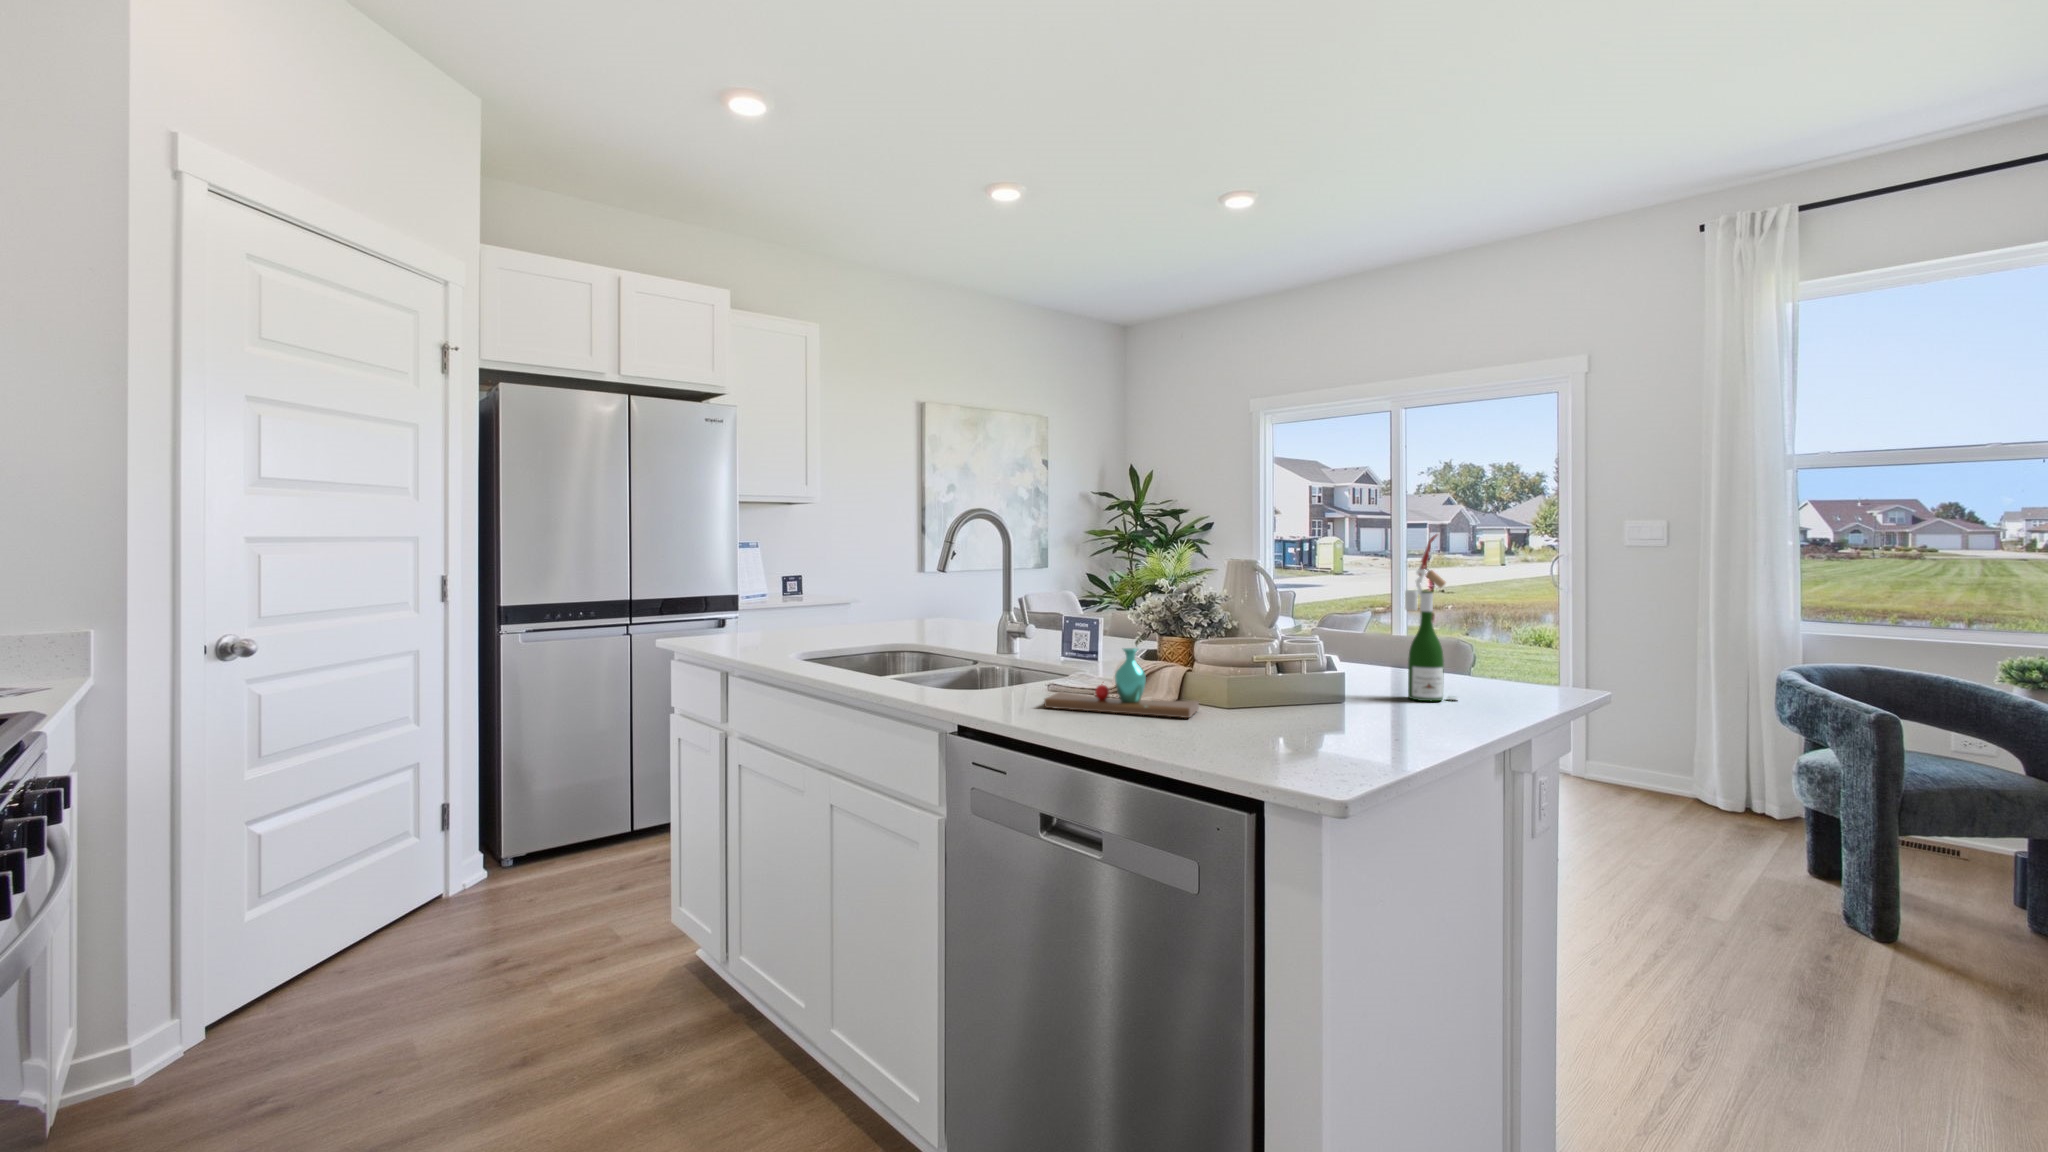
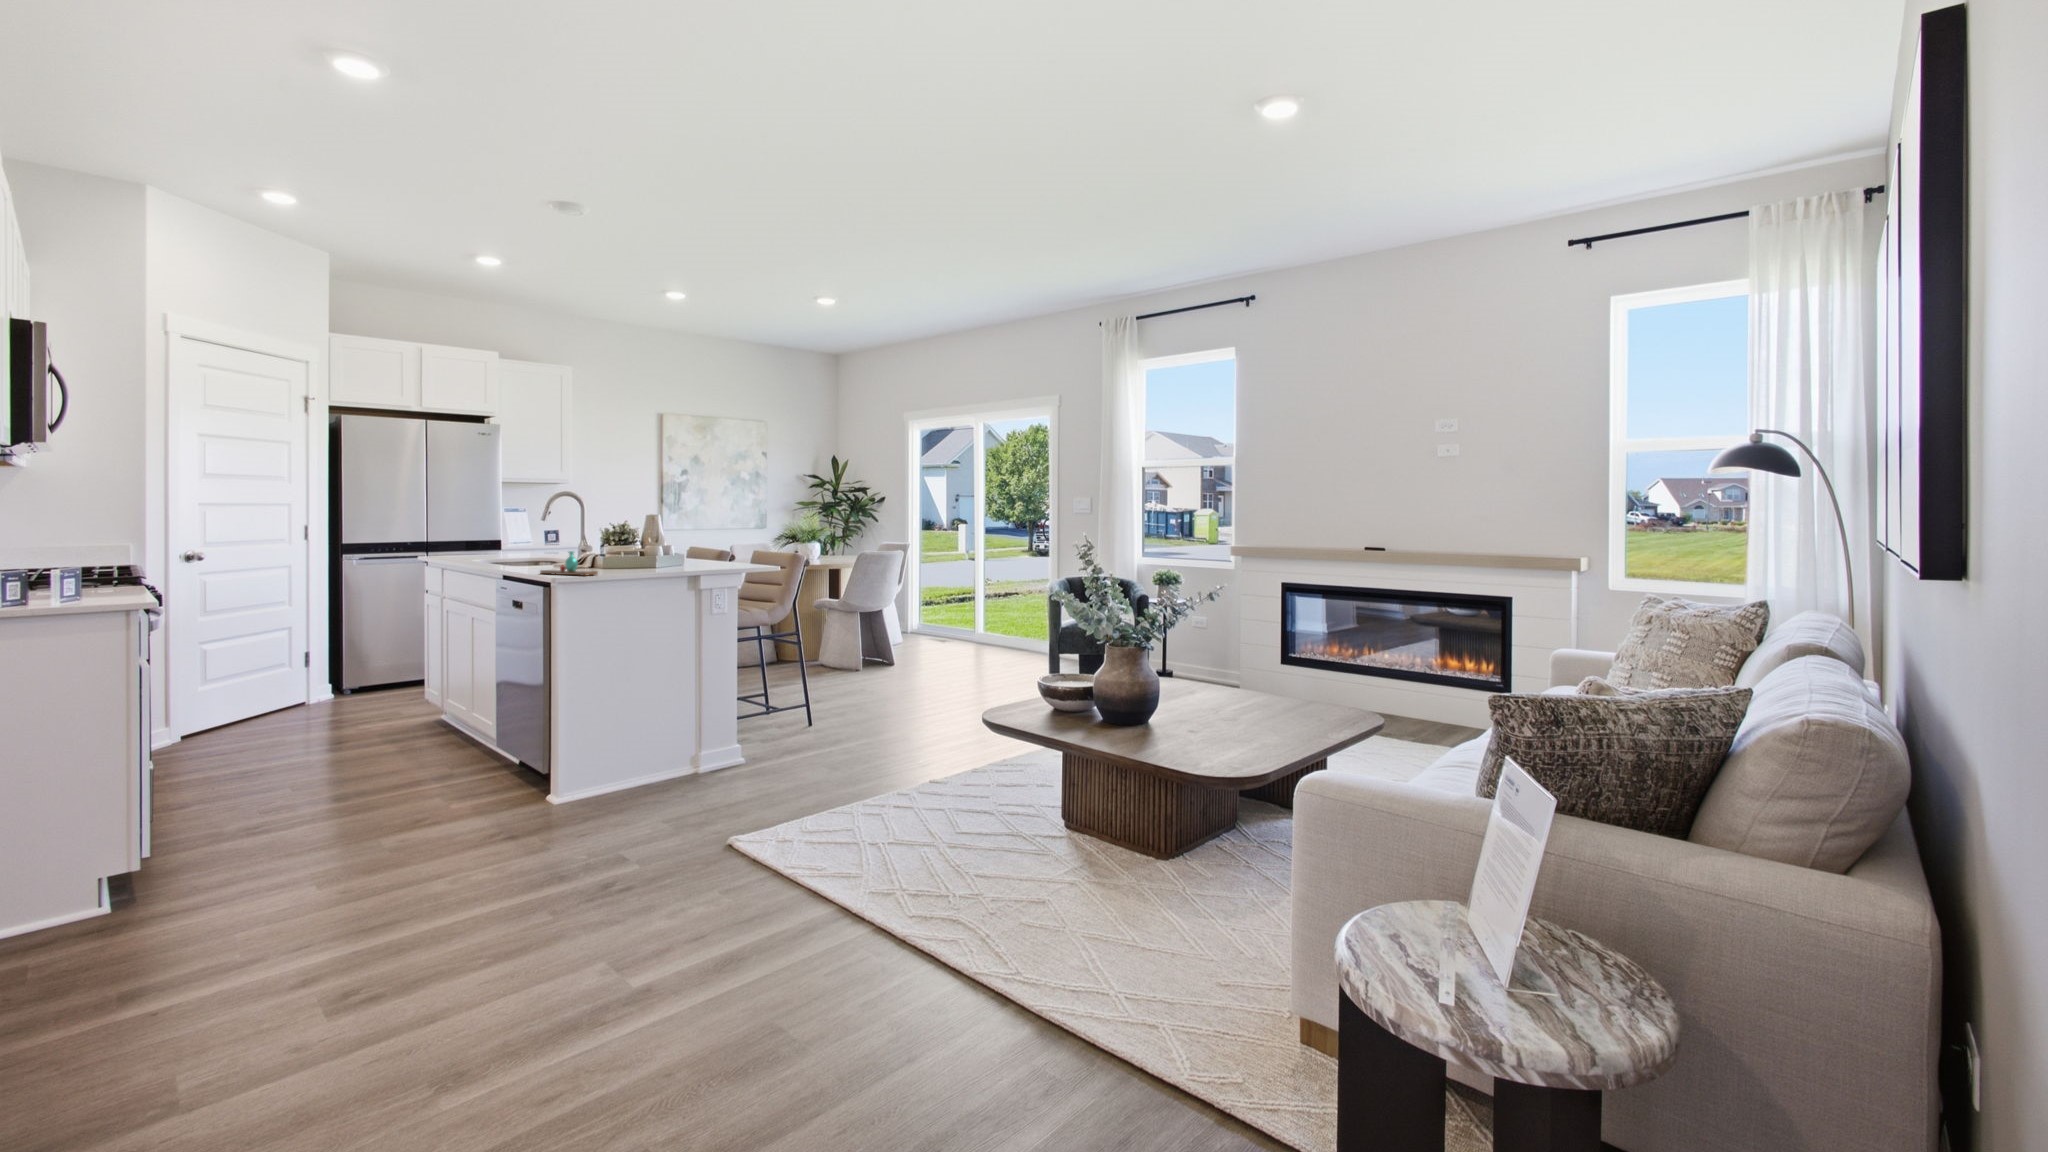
wine bottle: present [1405,534,1459,701] -> none [697,510,717,574]

